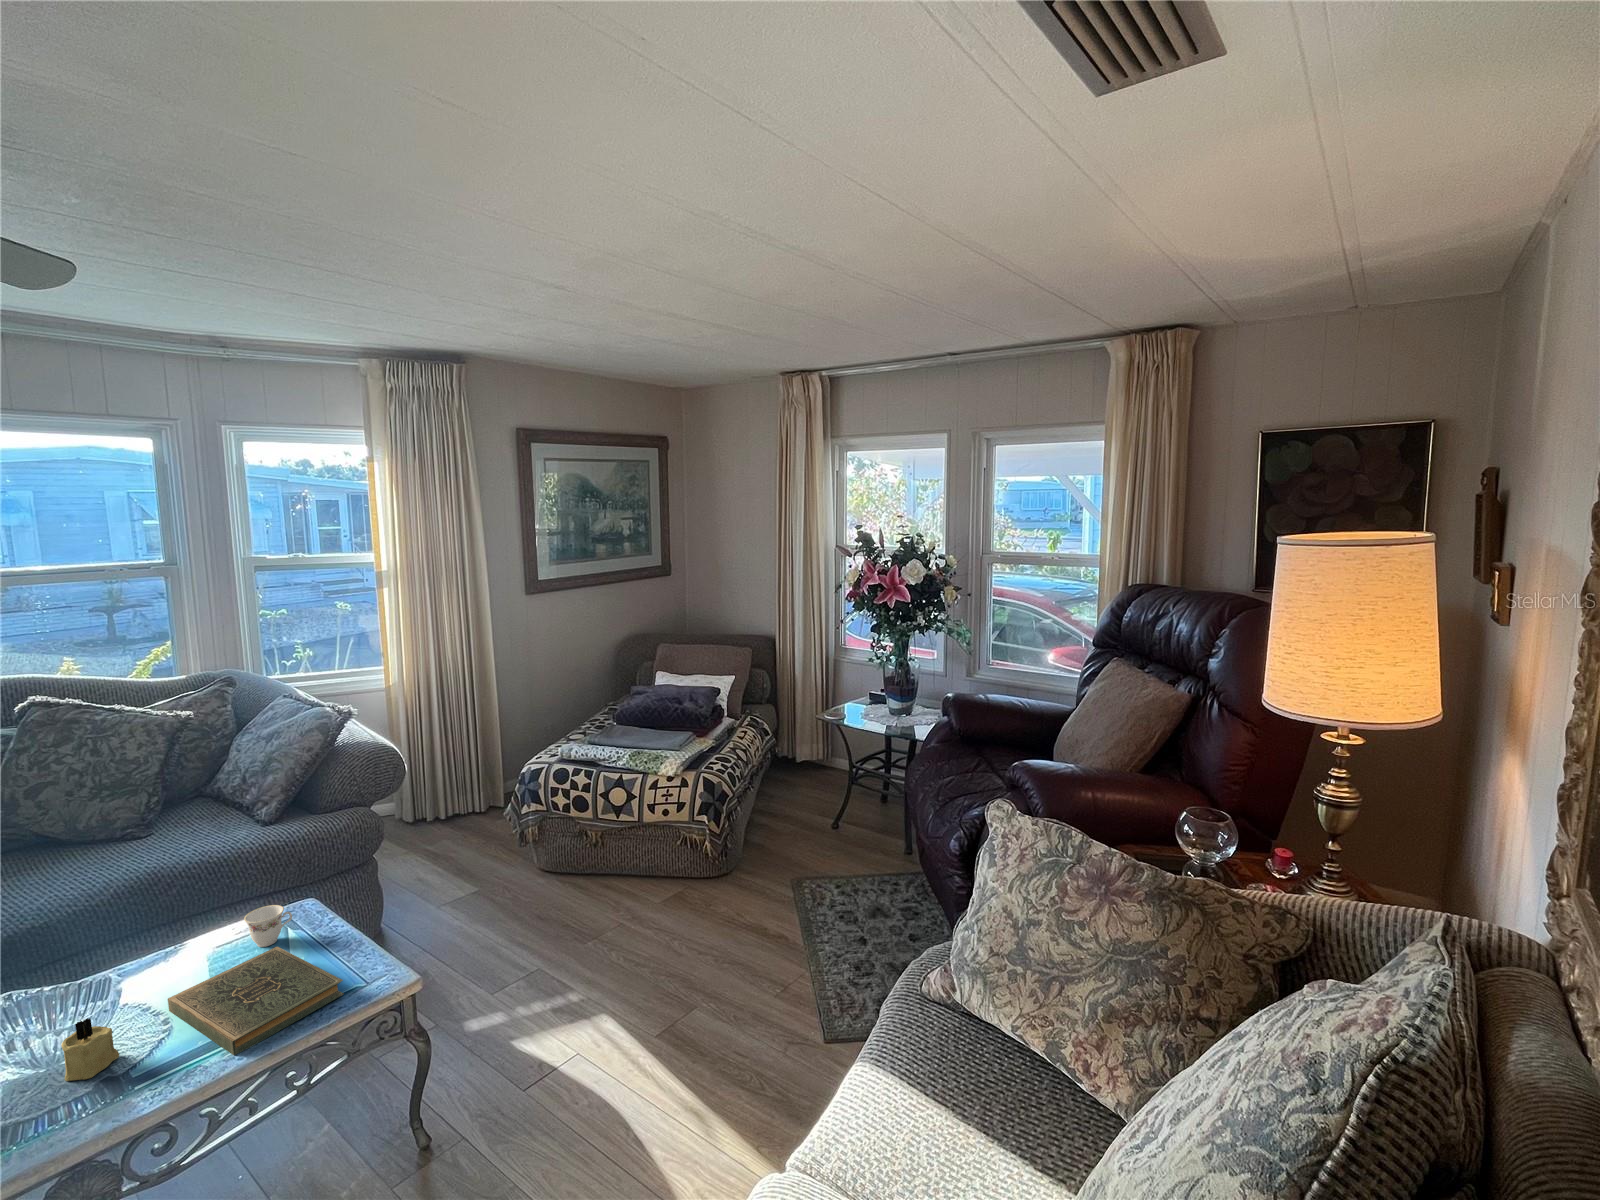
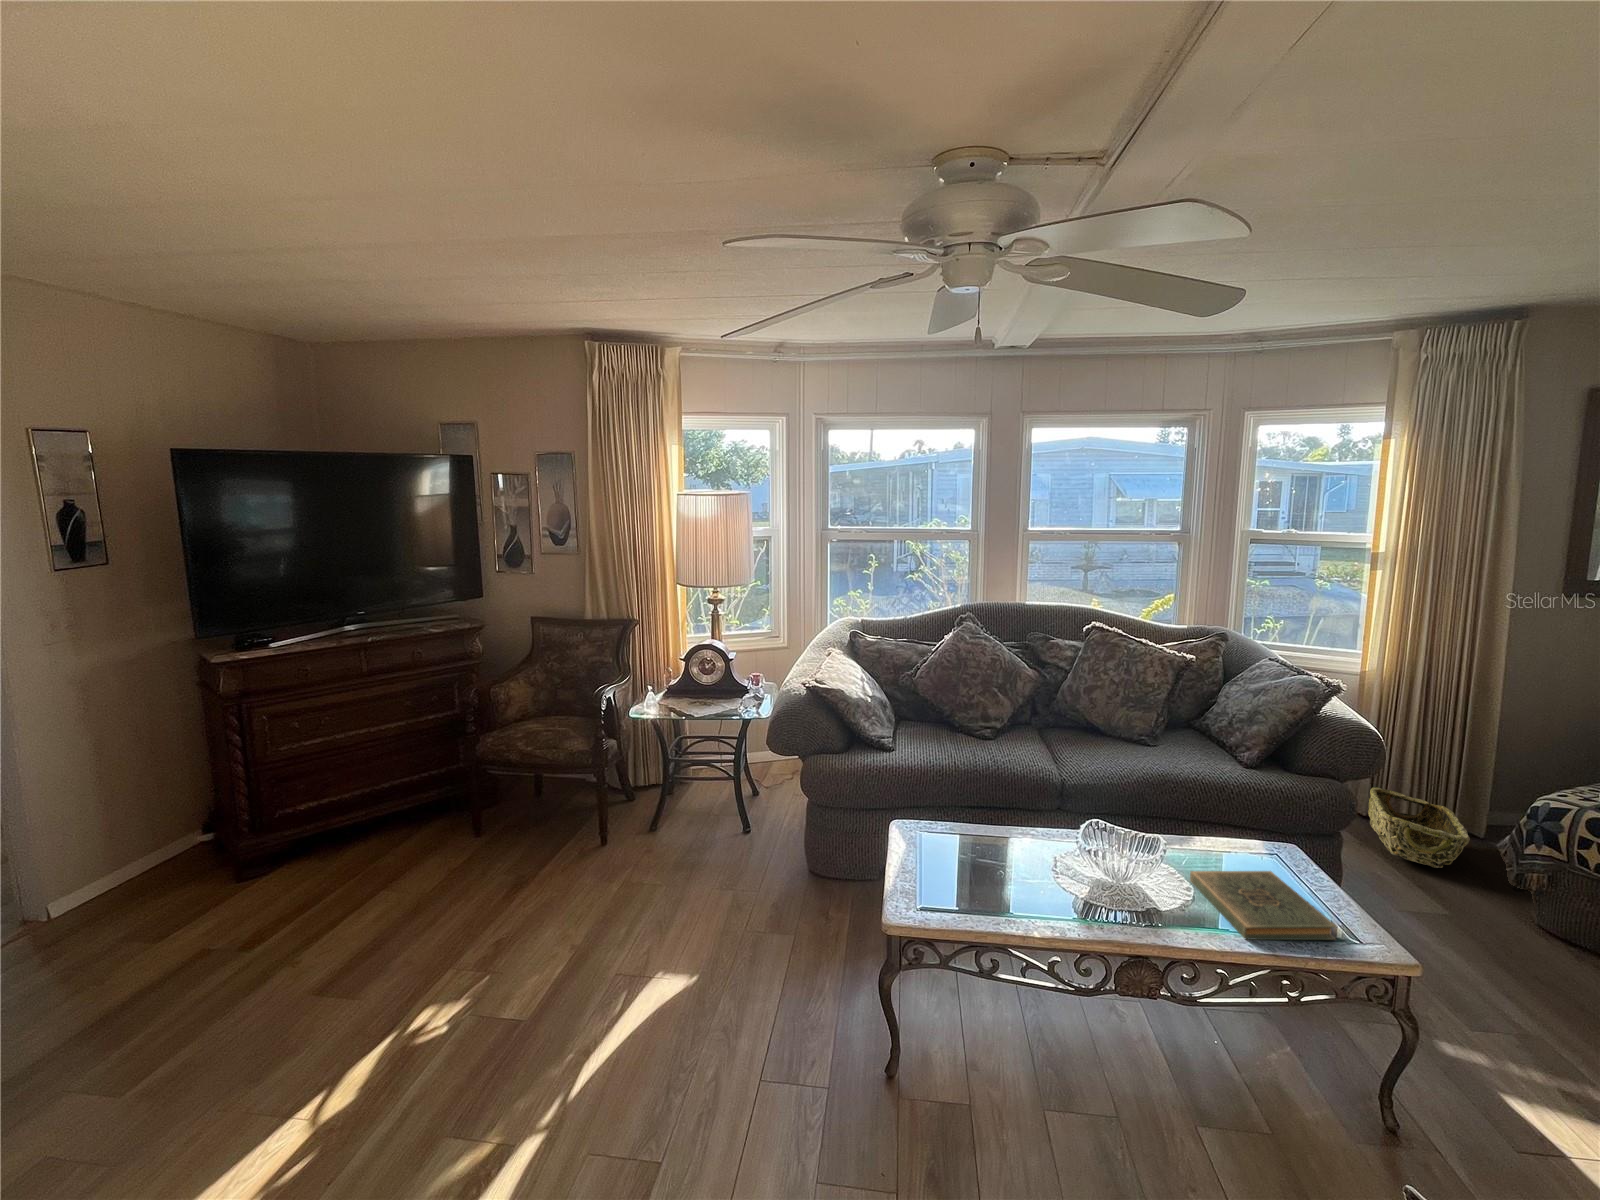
woven basket: none [411,790,489,852] -> present [1368,787,1470,868]
teacup: present [244,905,292,947] -> none [1243,833,1282,868]
candle: present [61,1018,119,1081] -> none [1131,857,1162,900]

